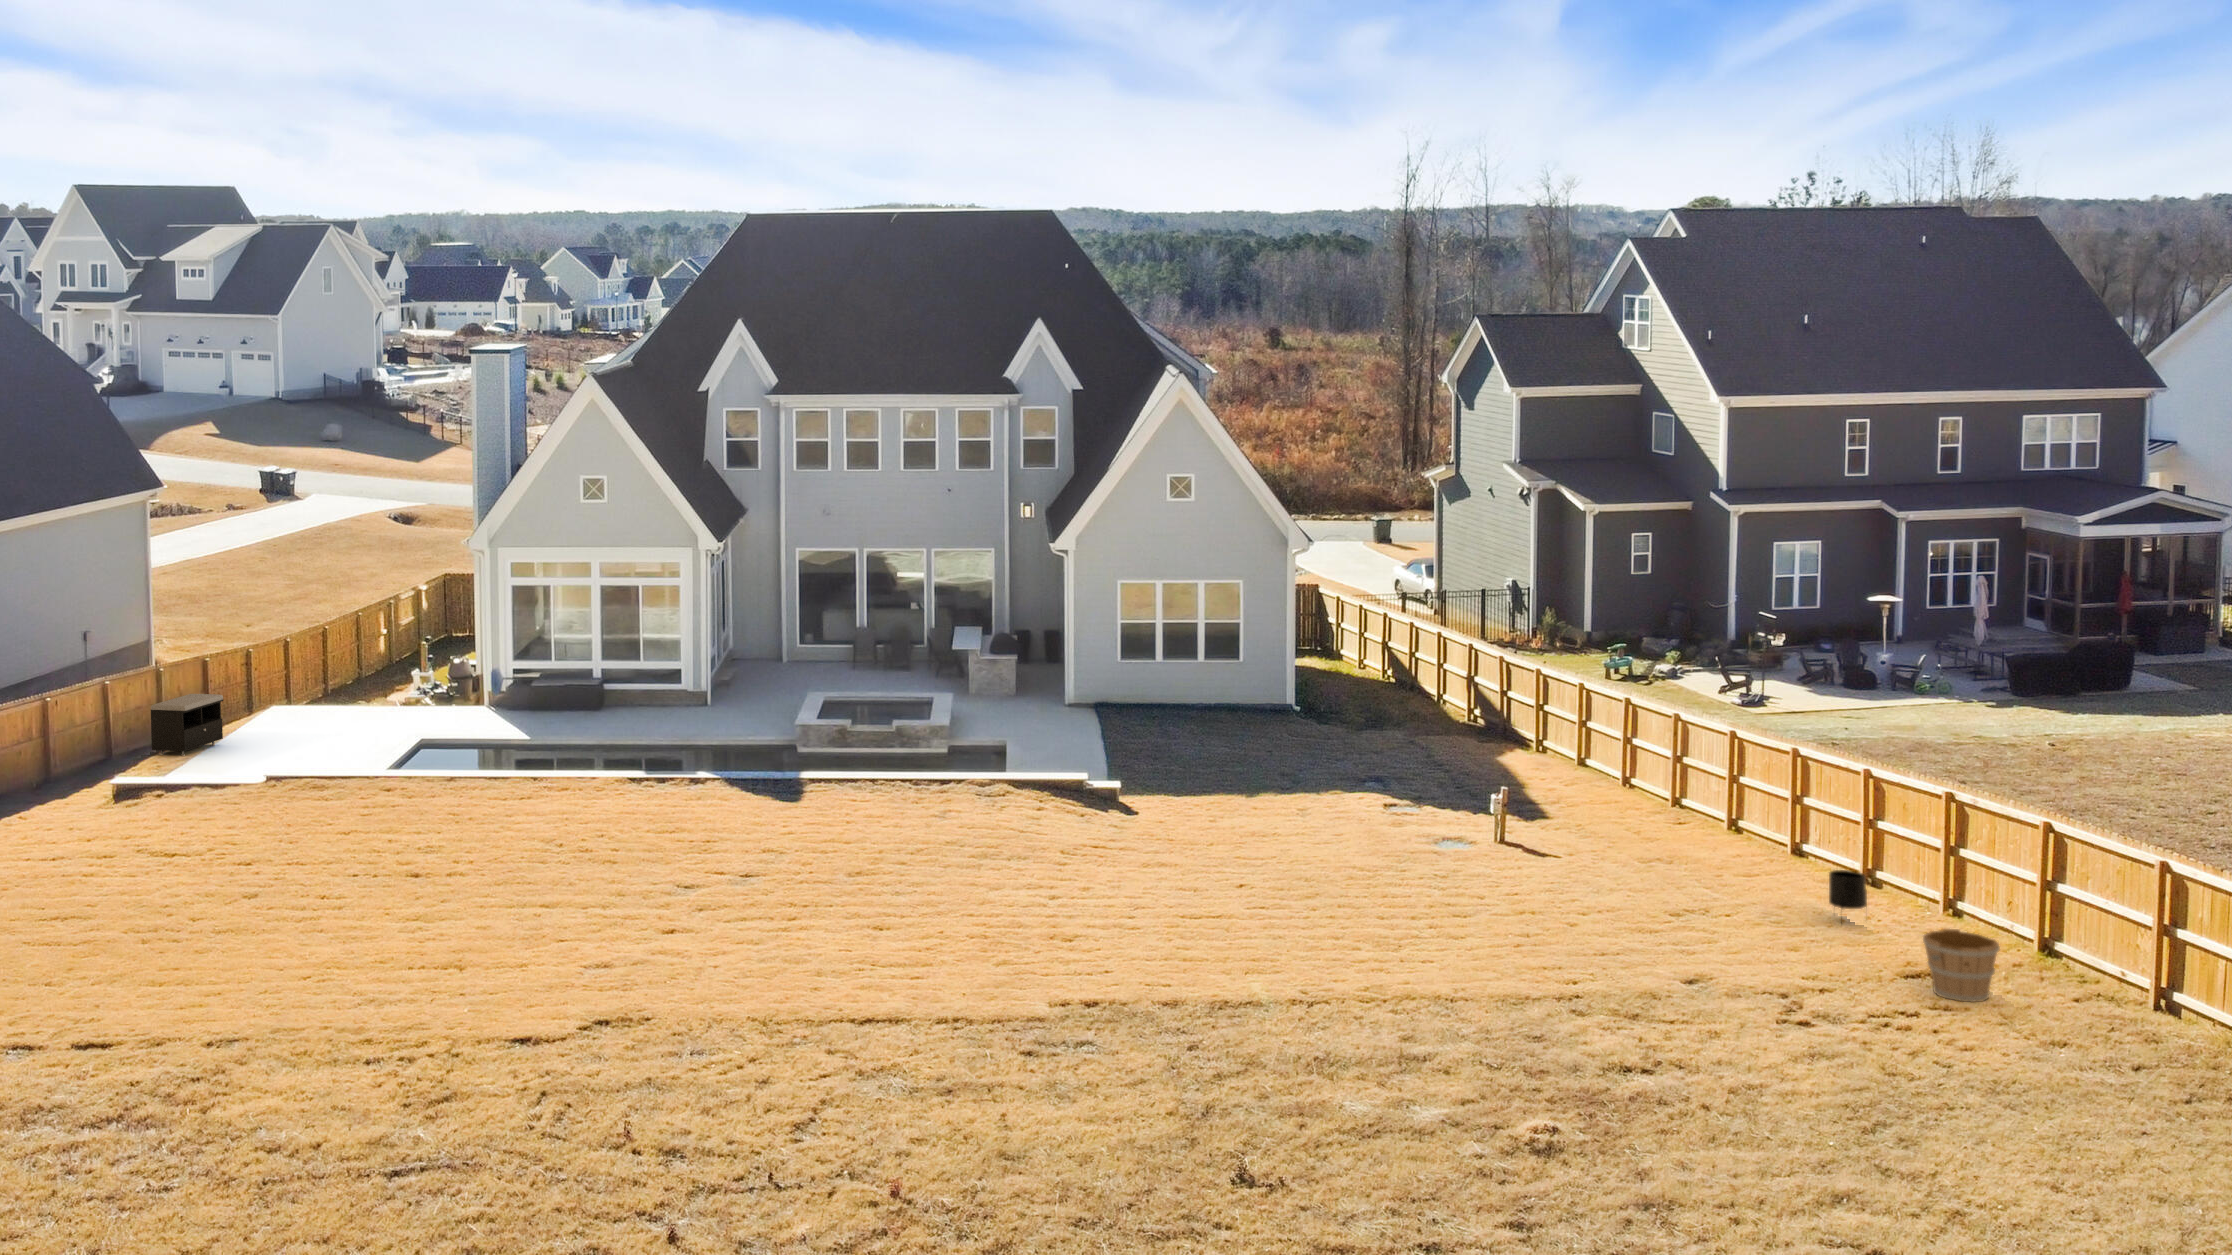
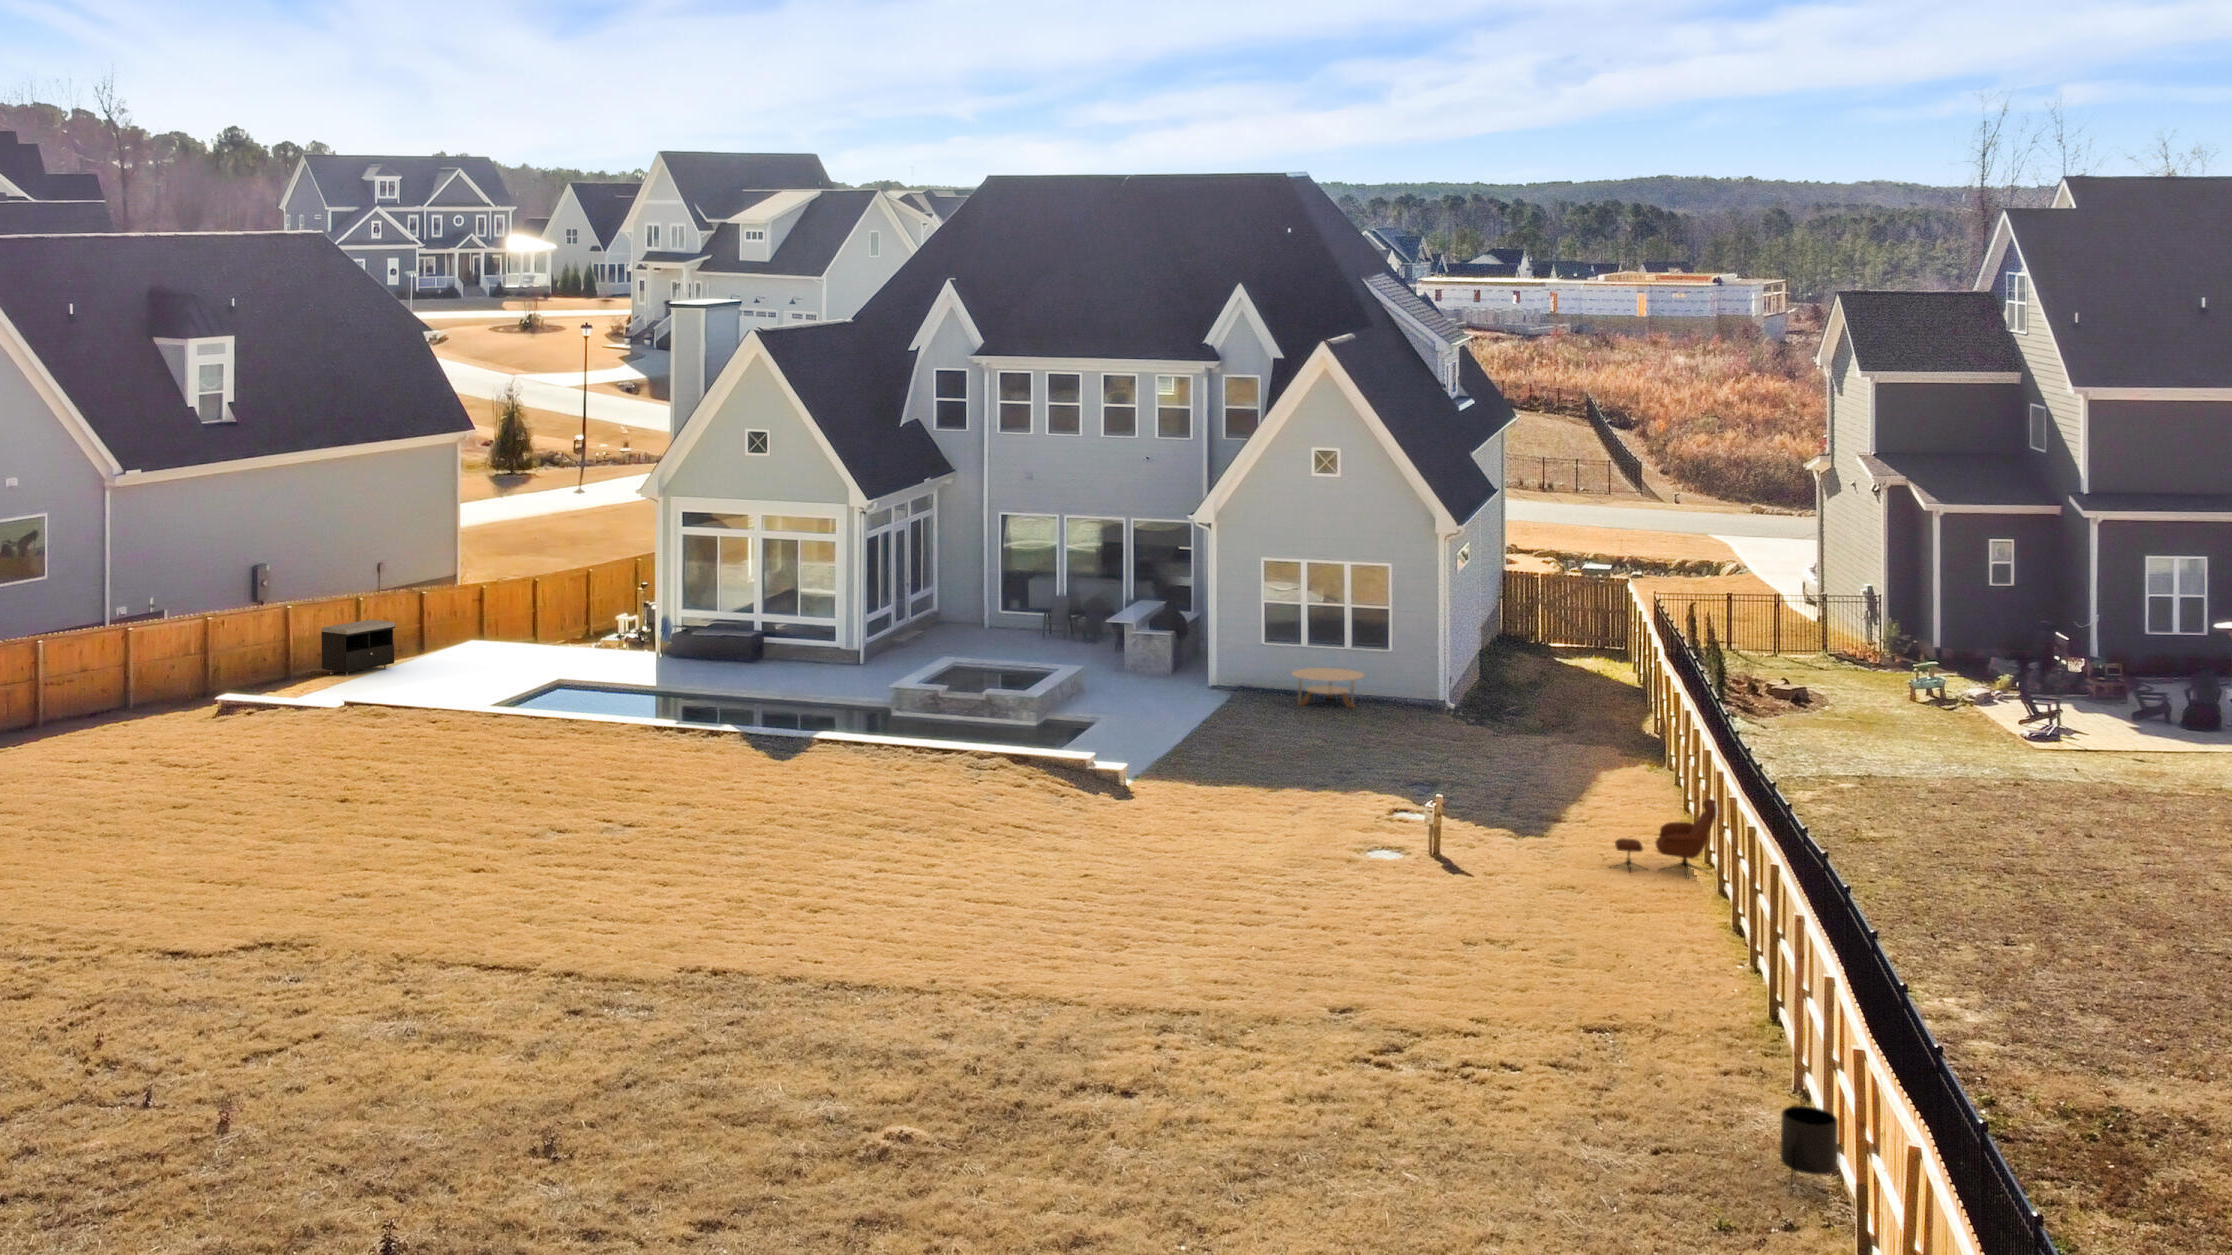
round table: none [1155,682,1225,719] -> present [1292,668,1364,708]
lounge chair: none [1623,772,1714,842] -> present [1615,799,1717,876]
planter: present [1829,870,1867,909] -> present [1780,1106,1840,1190]
wooden bucket: present [1923,929,2000,1002] -> none [1712,1003,1801,1096]

